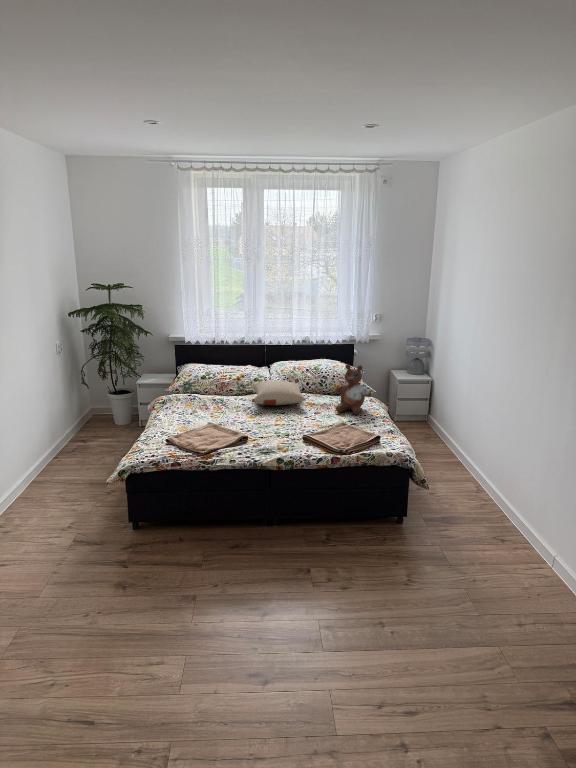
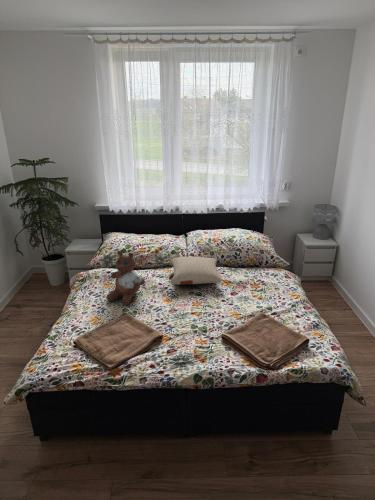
stuffed bear: present [335,364,371,415] -> present [107,251,145,305]

